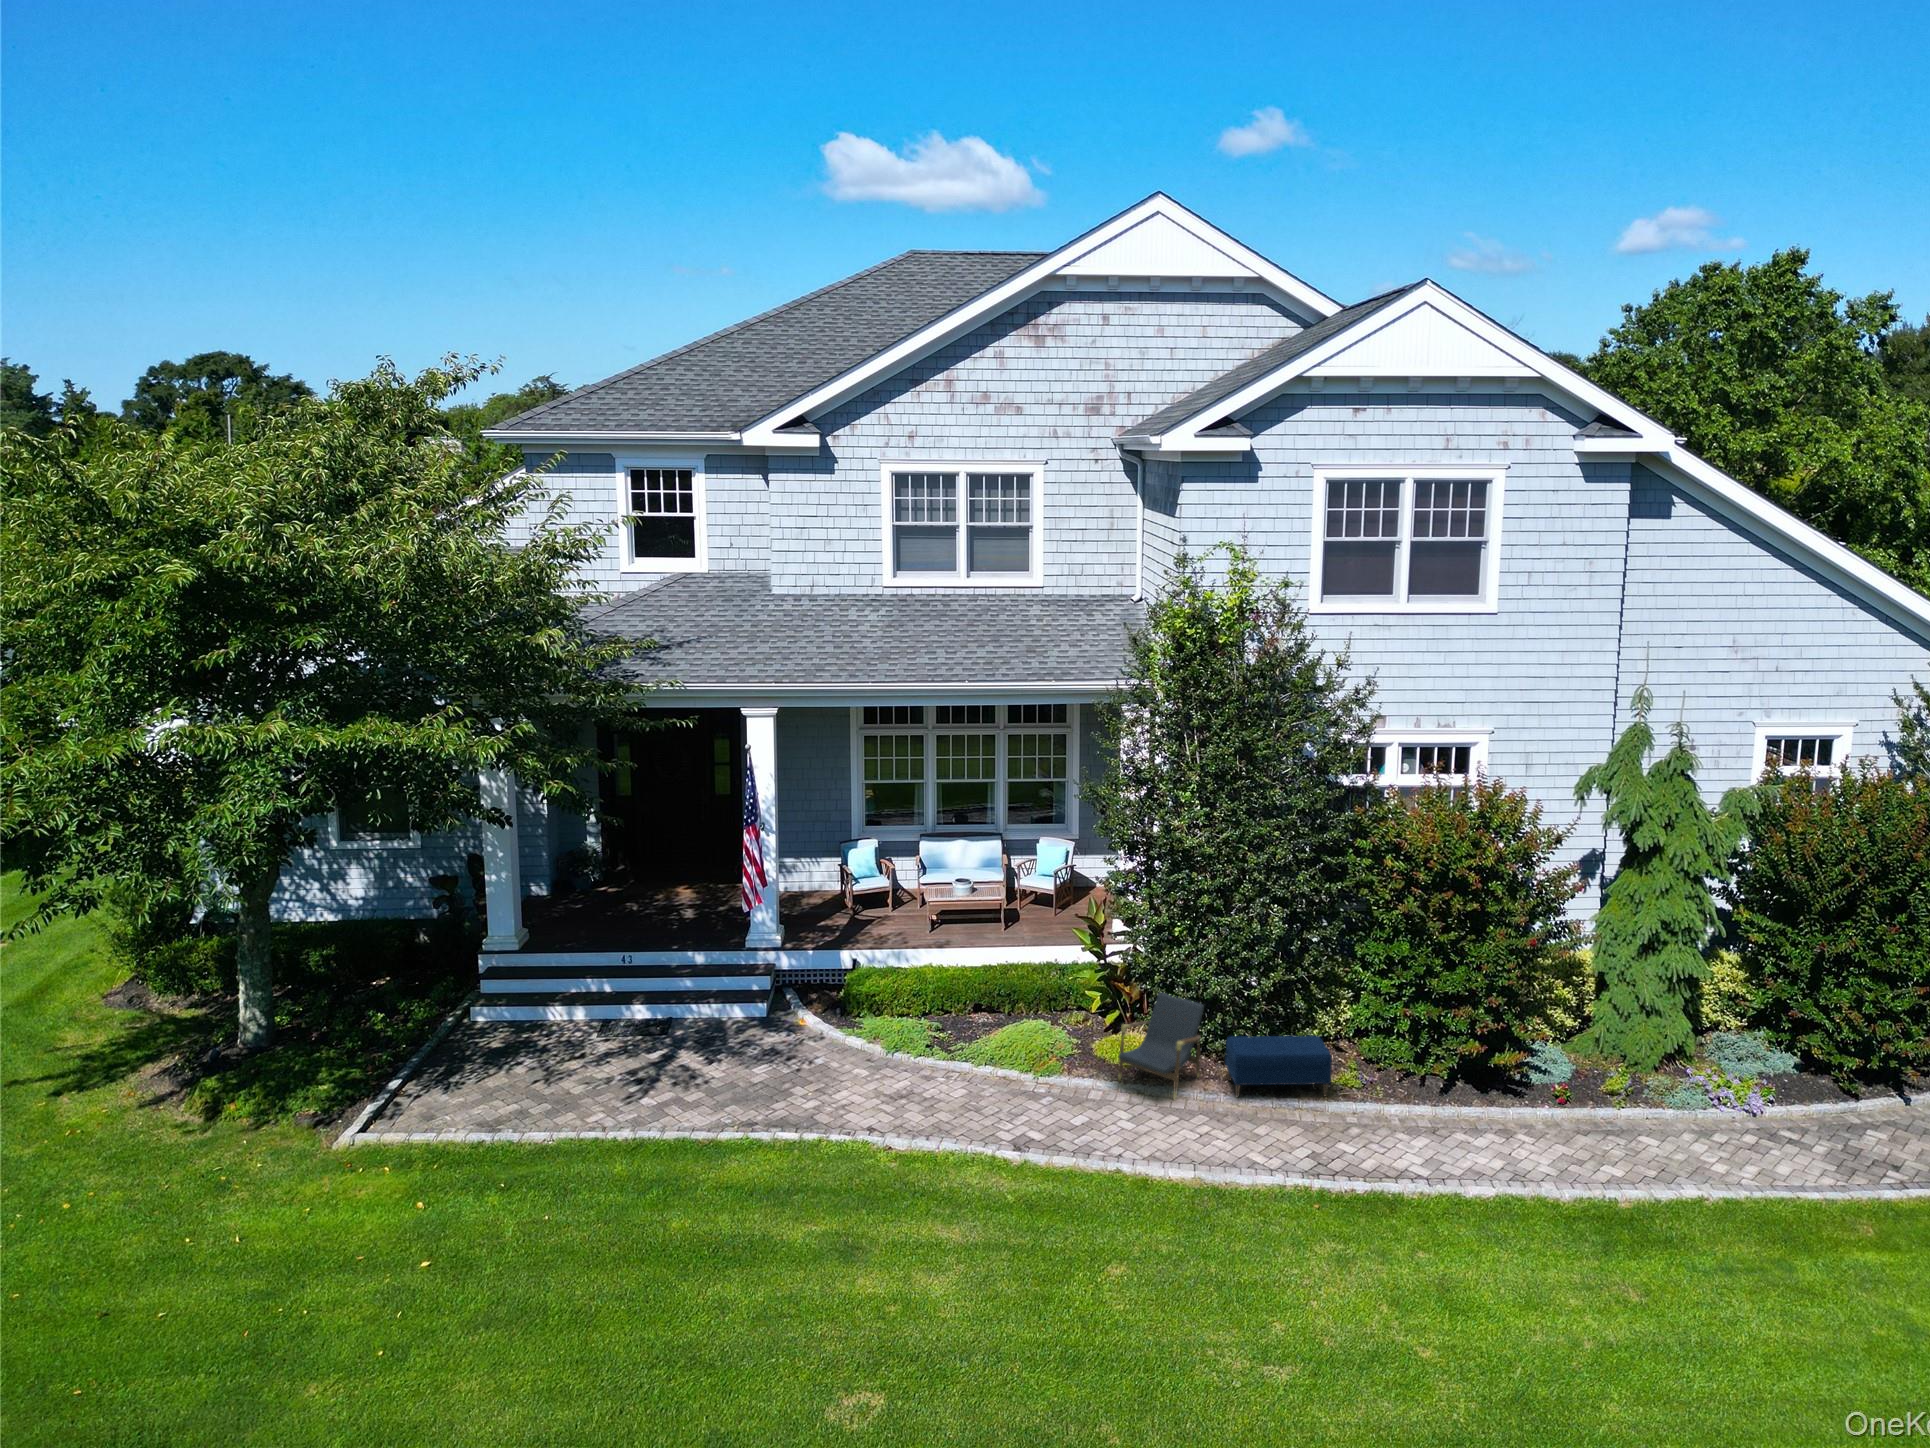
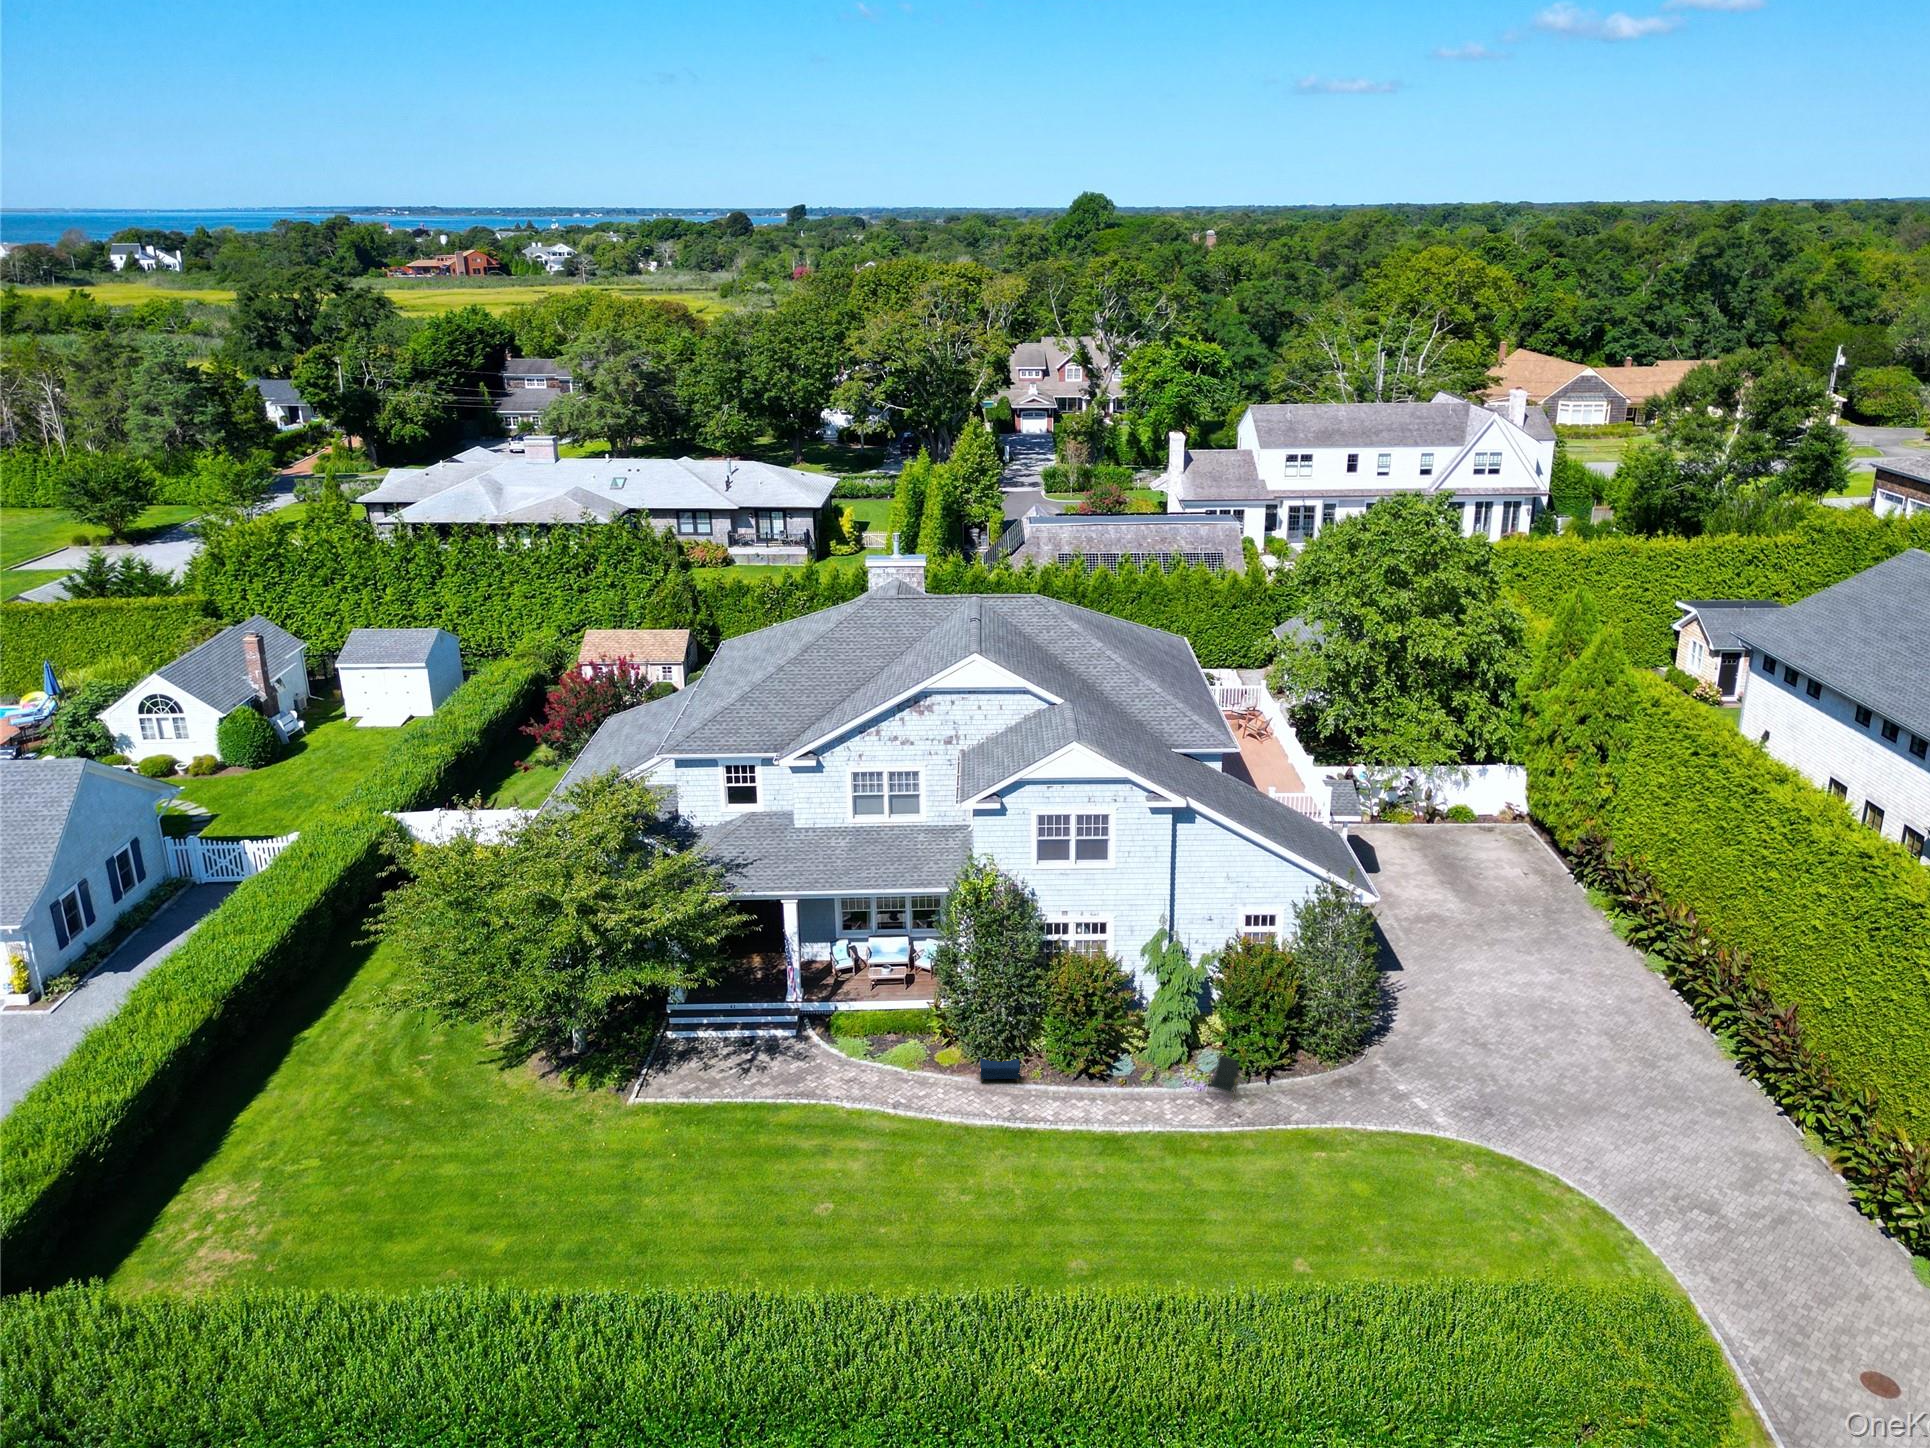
lounge chair: present [1118,992,1204,1100] -> present [1207,1055,1239,1097]

